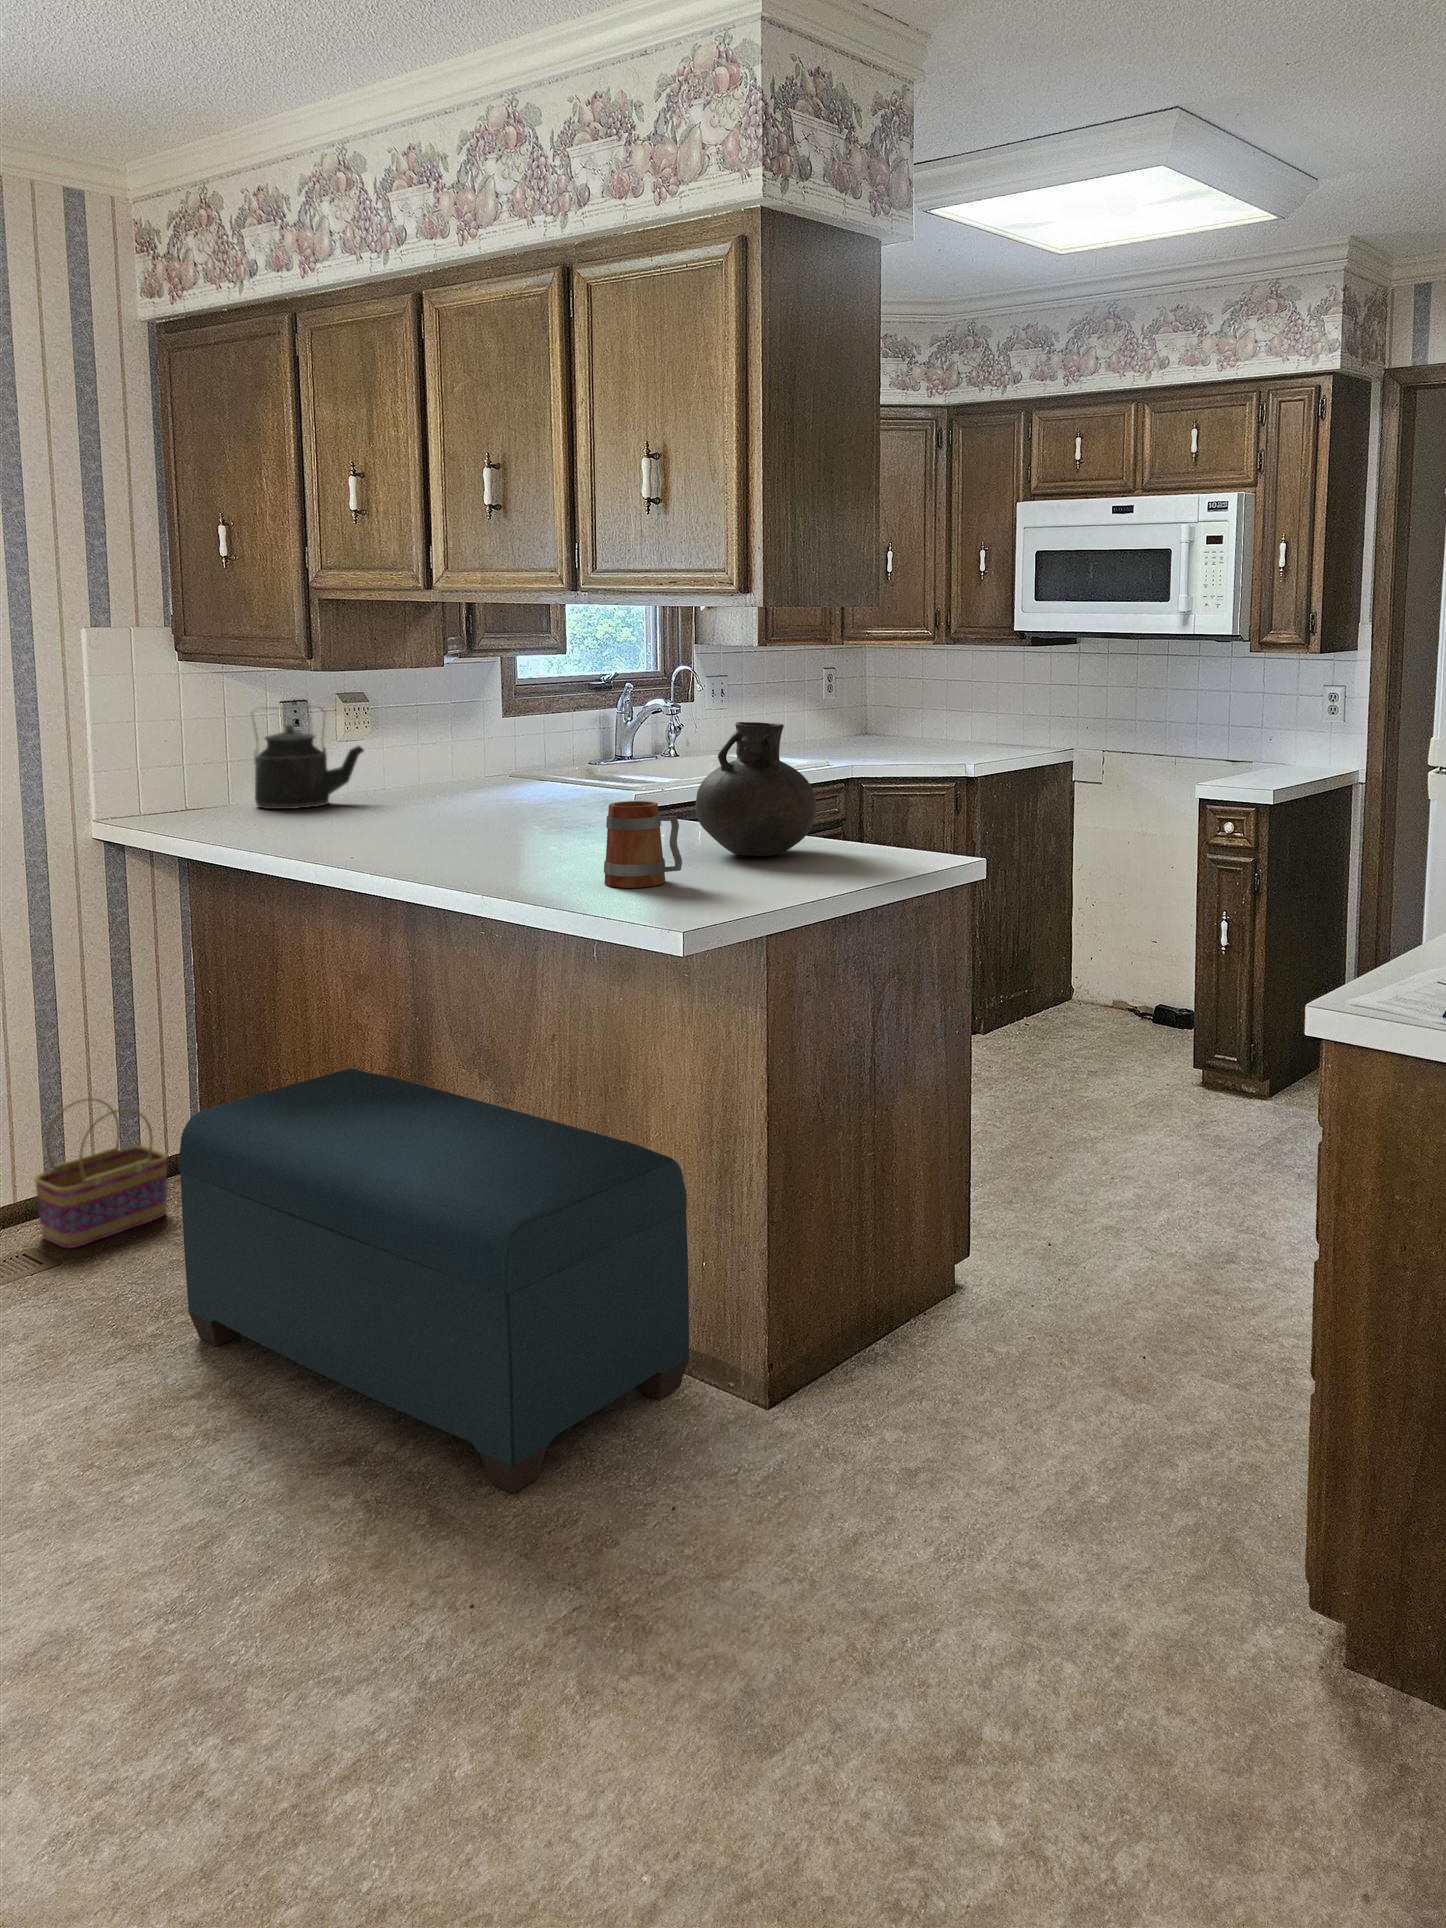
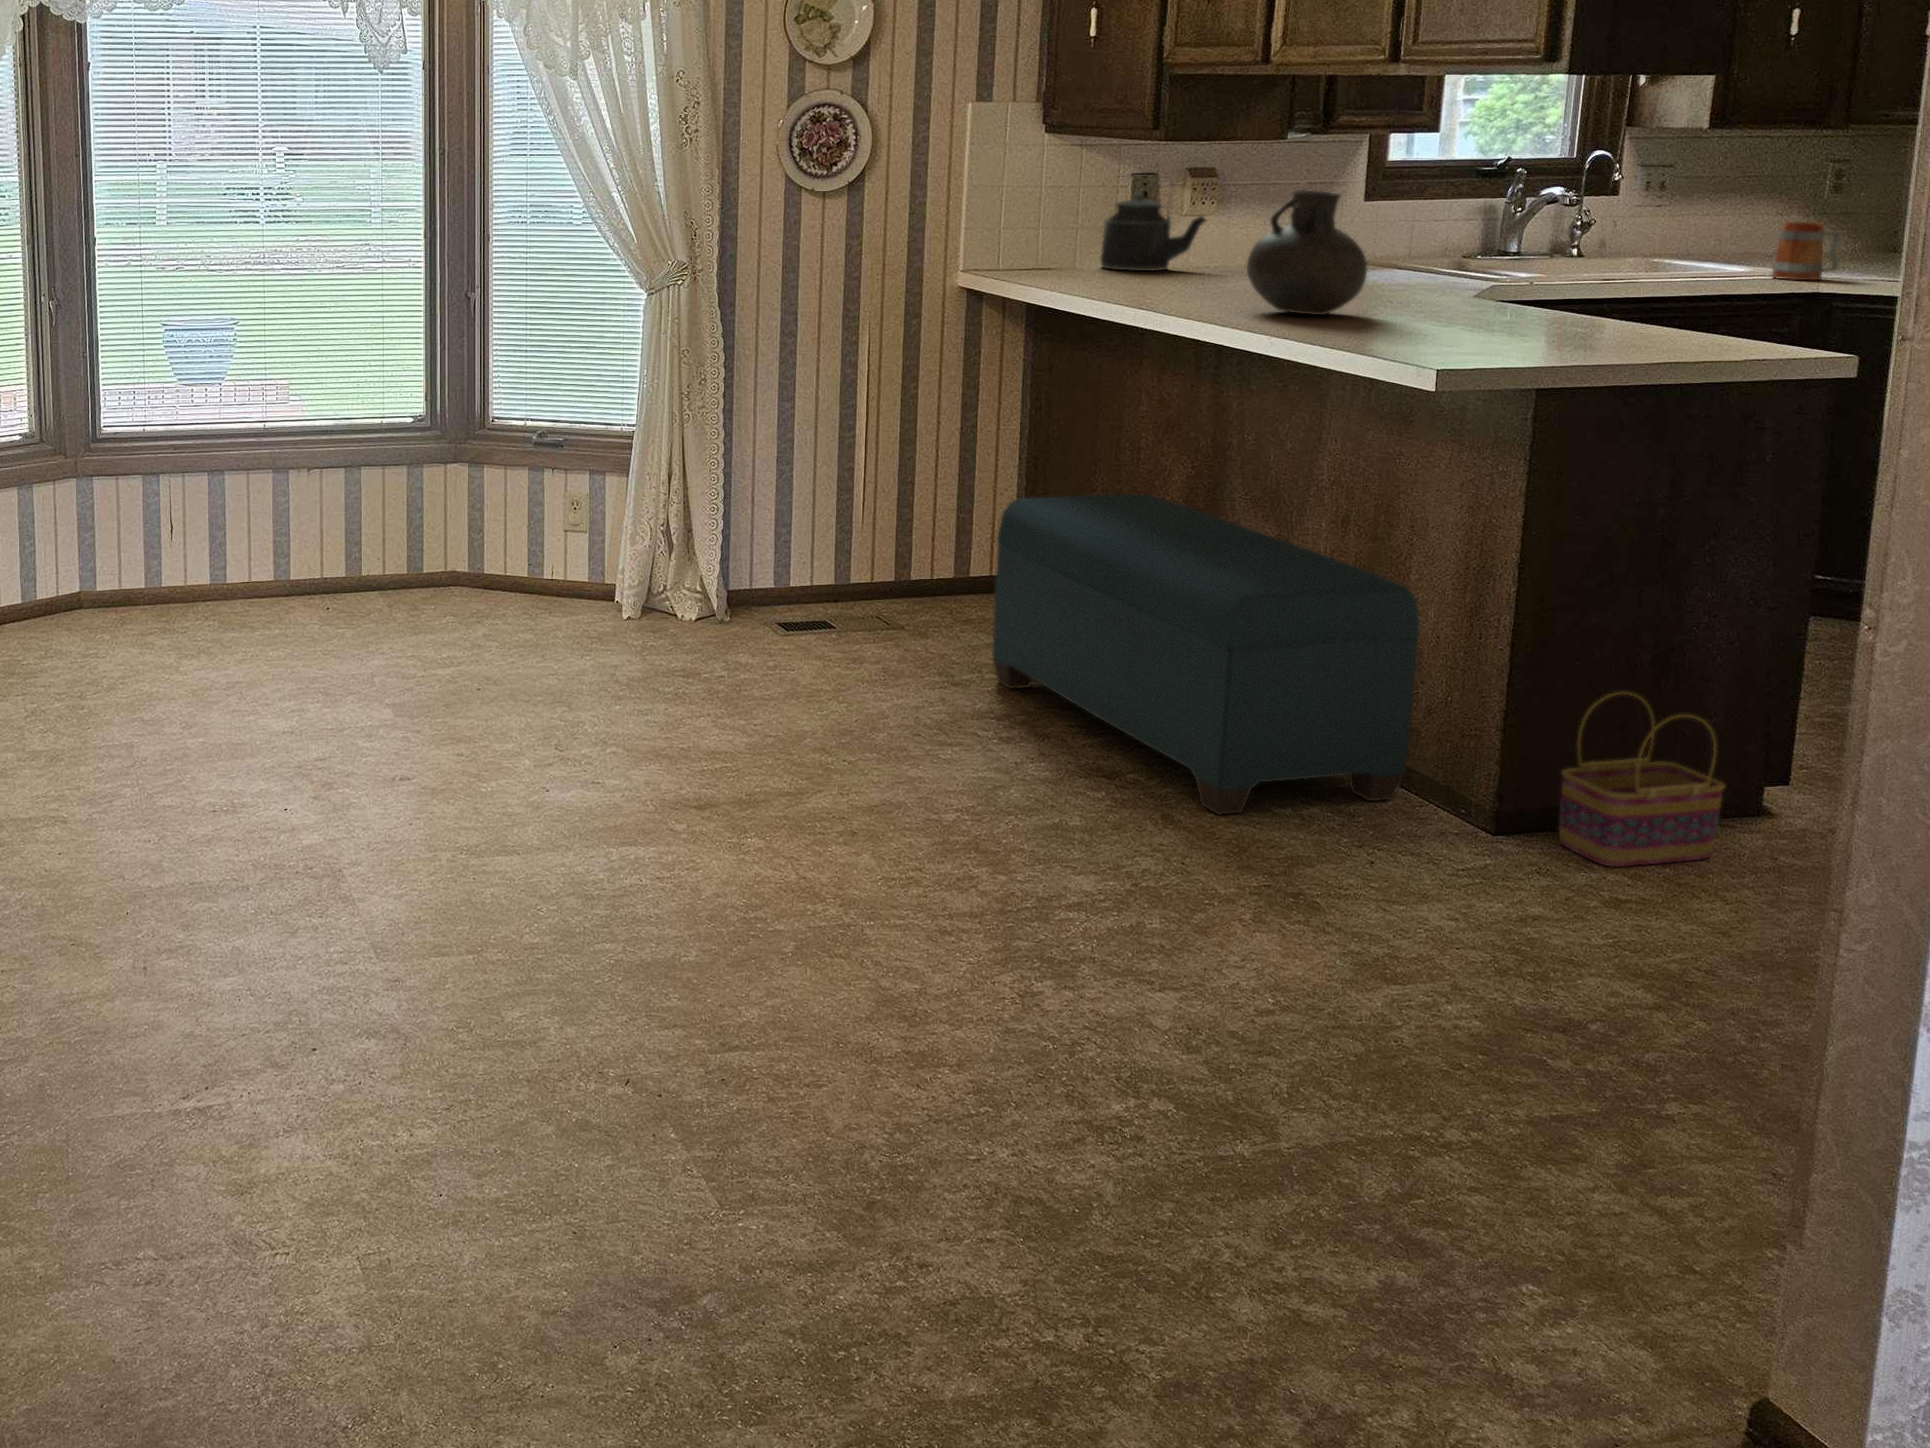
vase: present [695,722,816,856] -> present [1247,190,1367,315]
mug: present [604,801,682,888] -> present [1772,222,1839,280]
basket: present [34,1098,167,1248] -> present [1559,692,1725,867]

